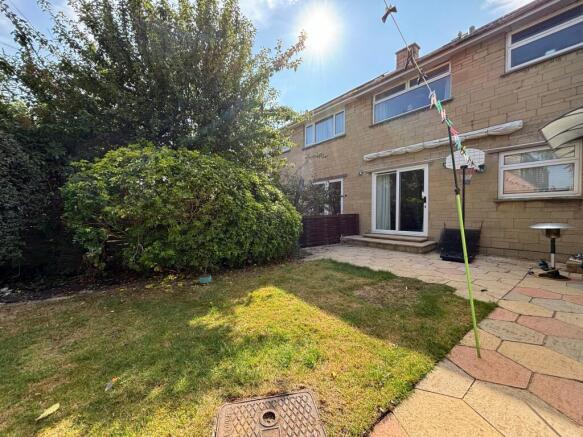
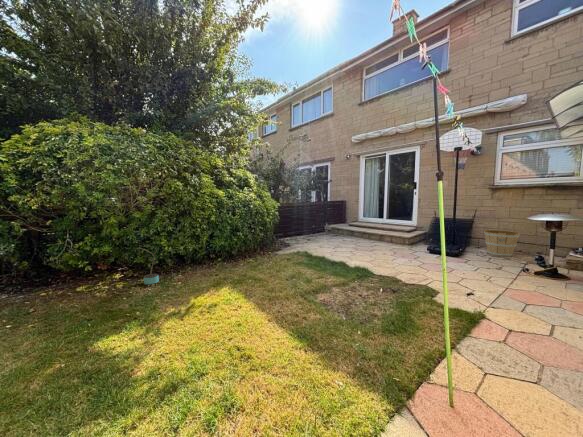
wooden bucket: none [490,238,524,262] -> present [484,230,520,256]

